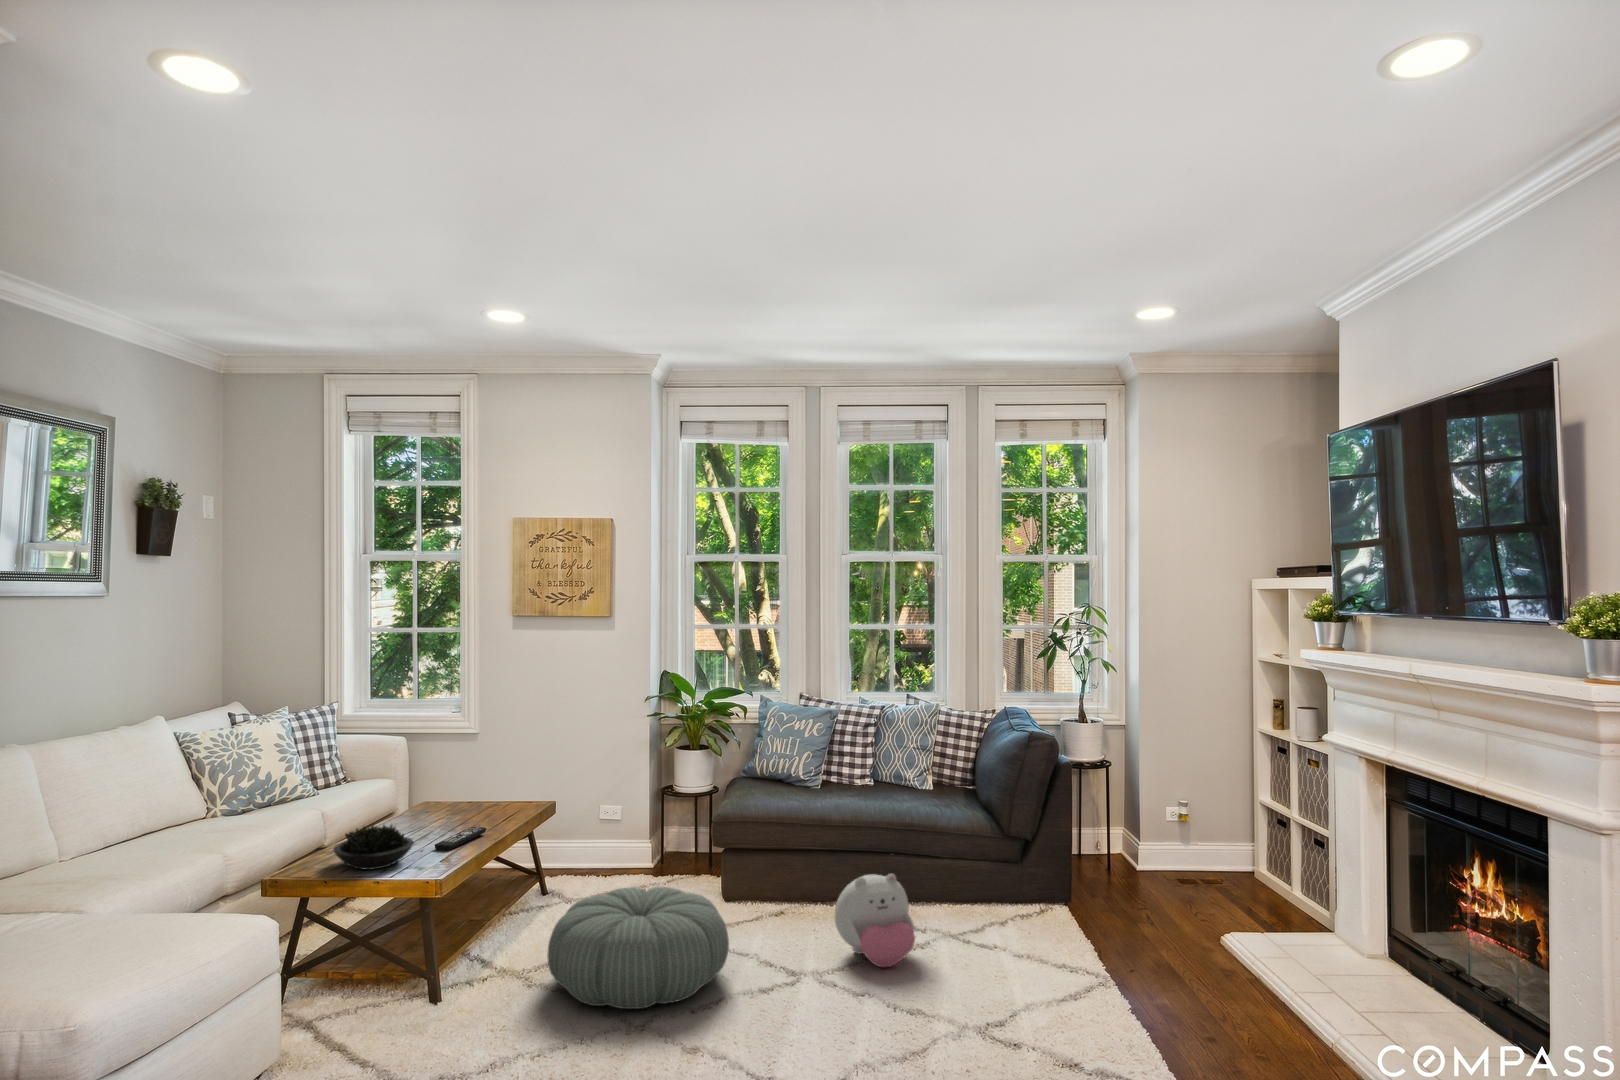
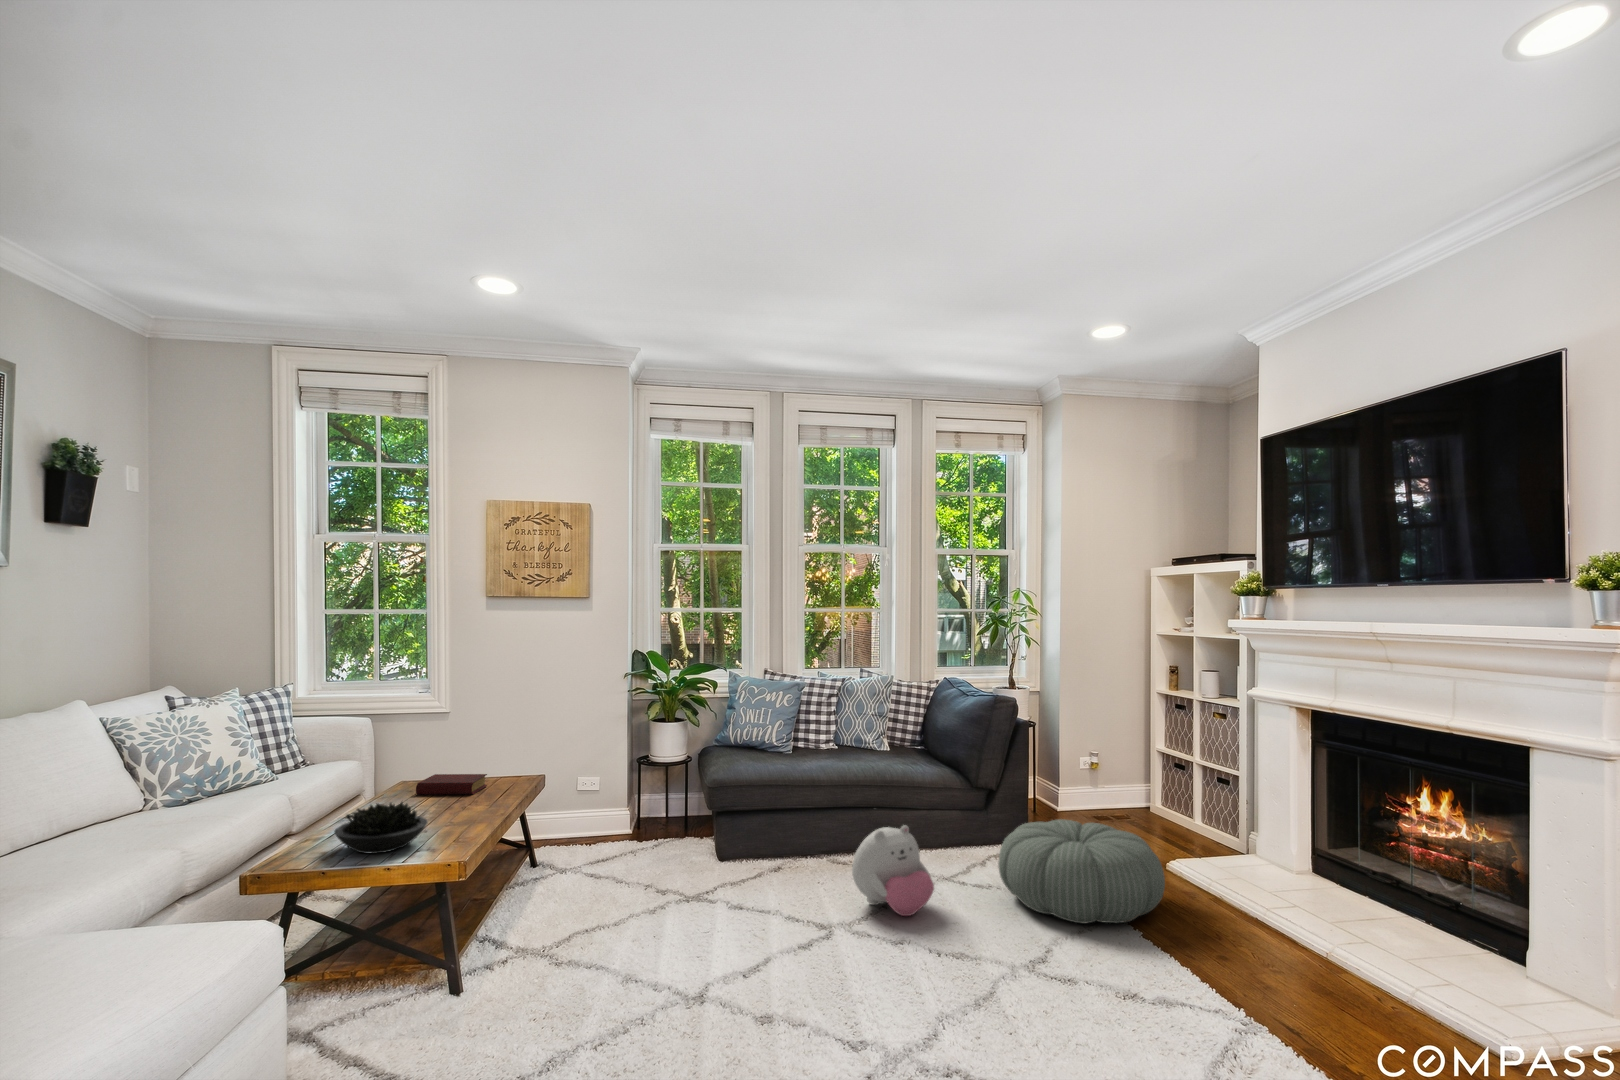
book: none [431,795,500,817] -> present [416,774,487,795]
remote control: present [435,827,486,851] -> none [443,803,491,829]
pouf: present [547,887,729,1009] -> present [998,819,1165,923]

